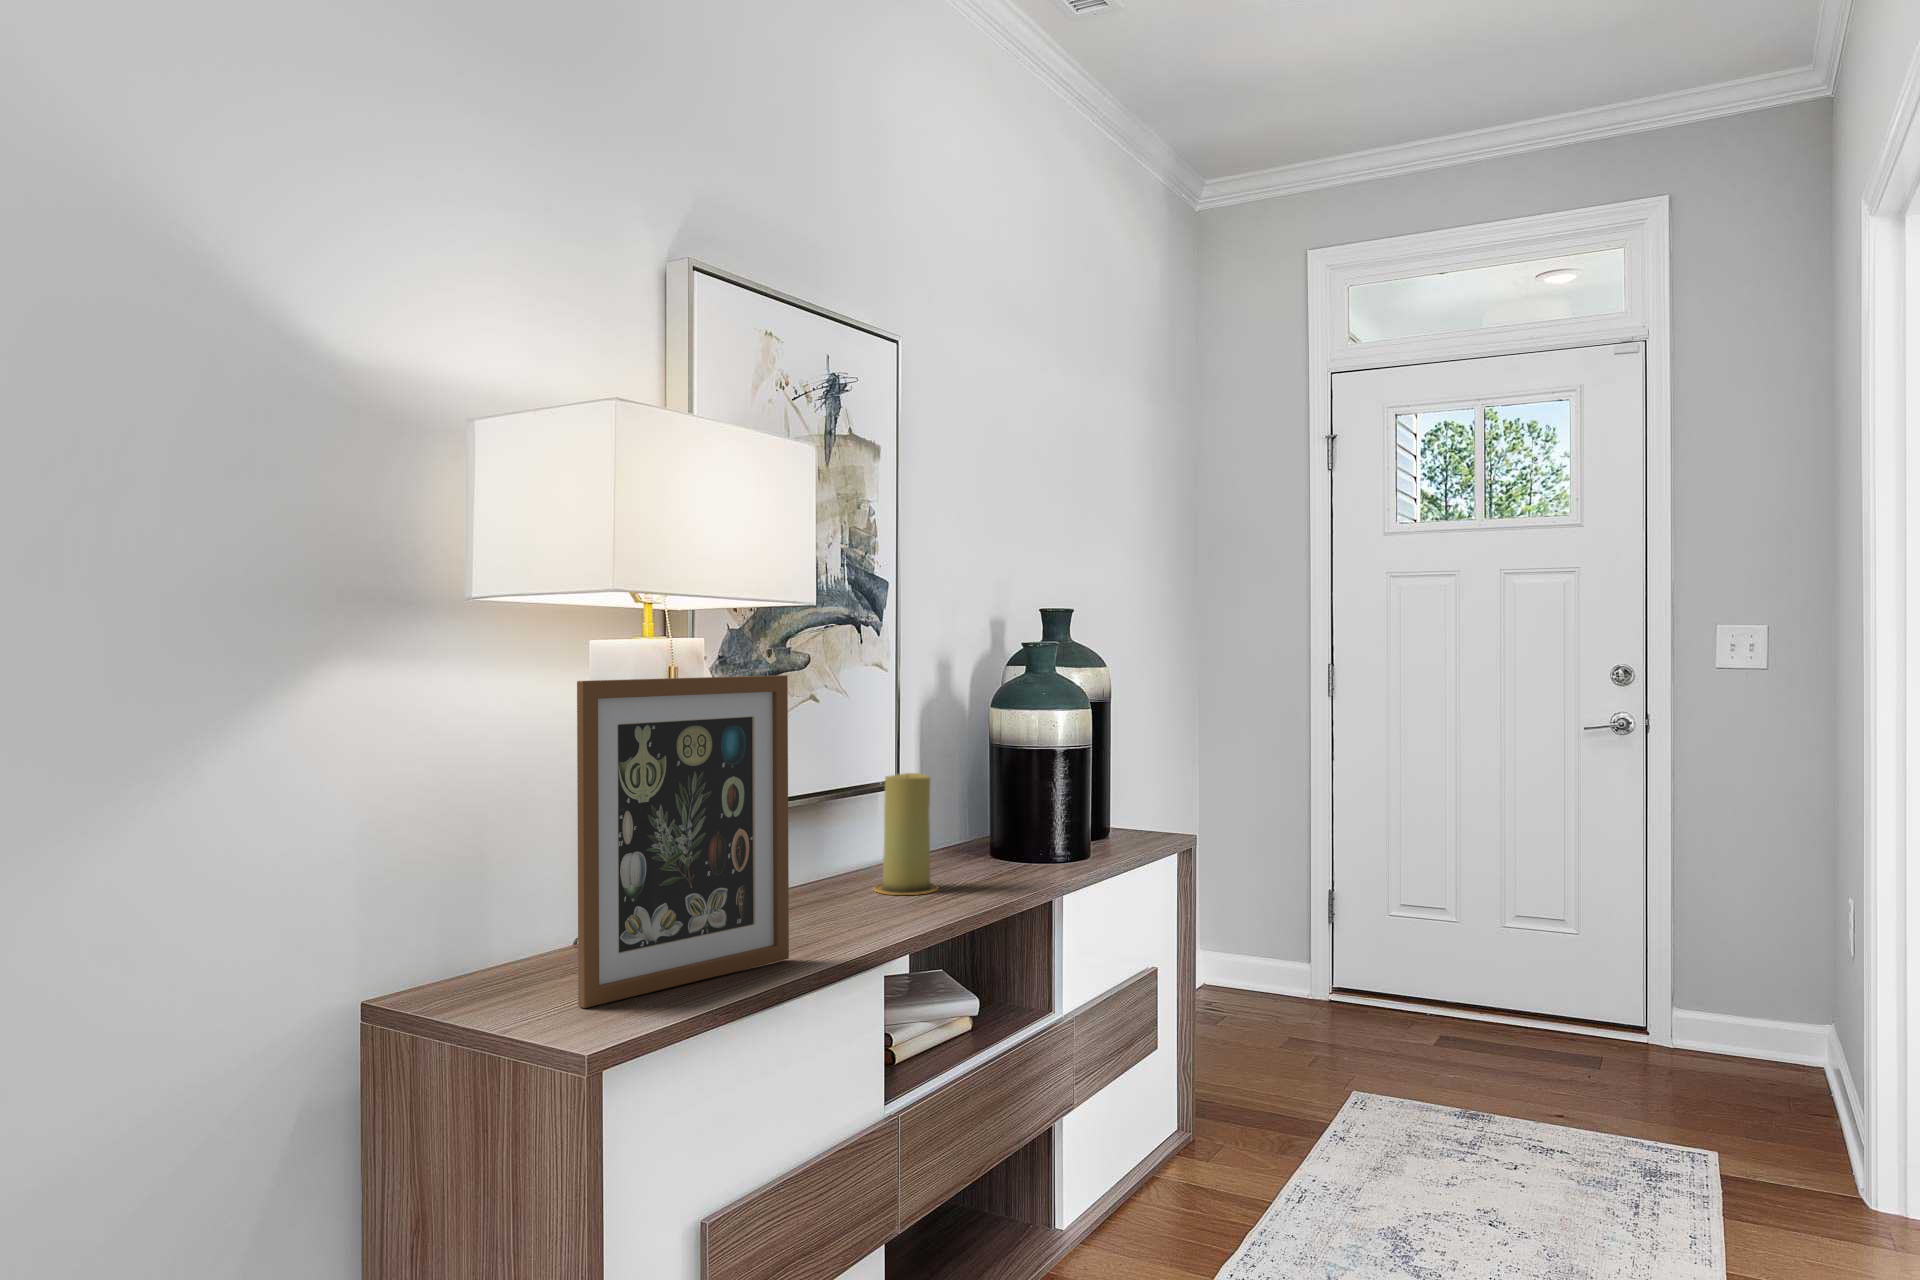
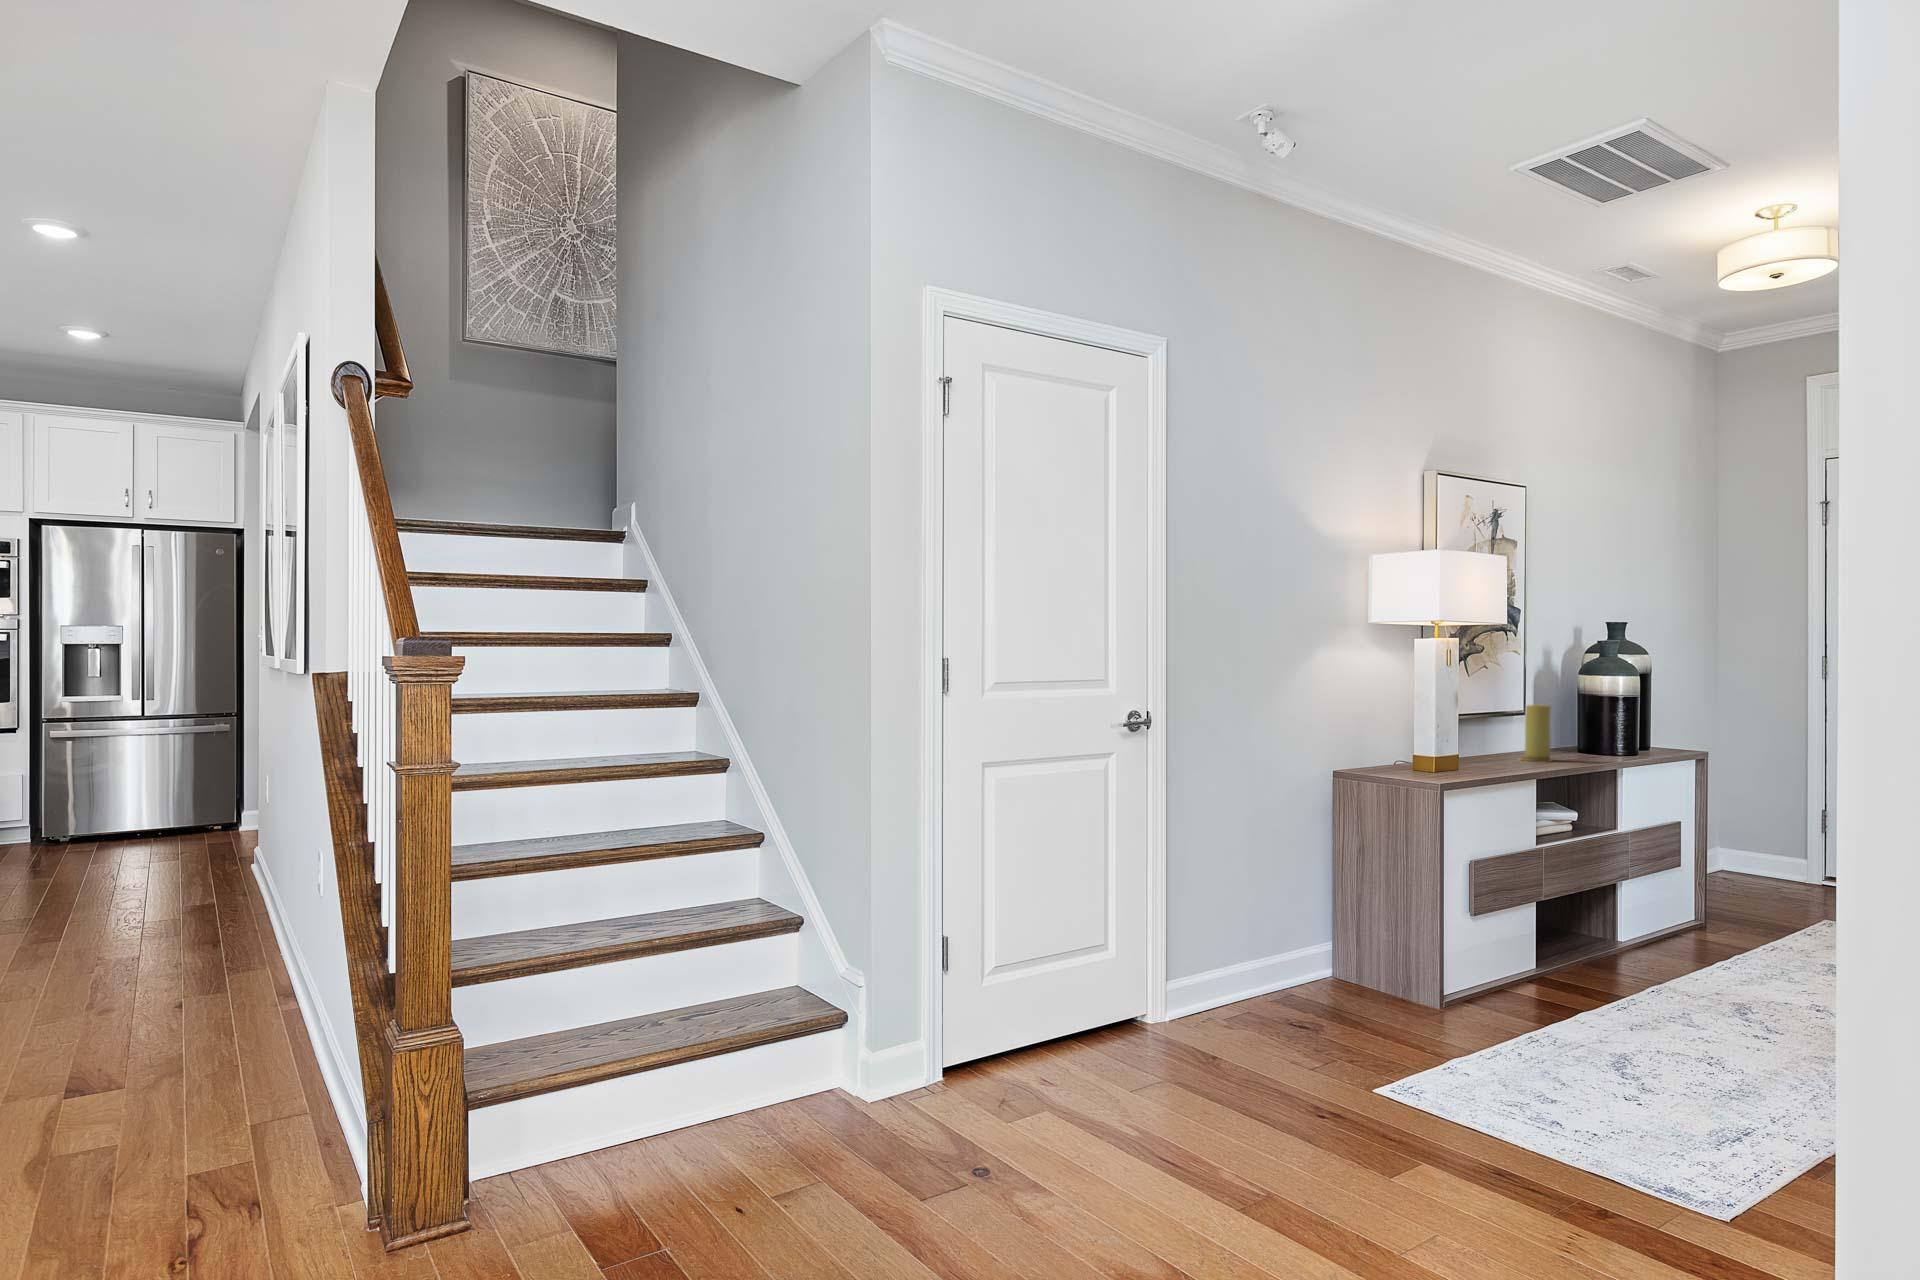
picture frame: present [577,675,789,1008] -> none [1424,654,1498,775]

